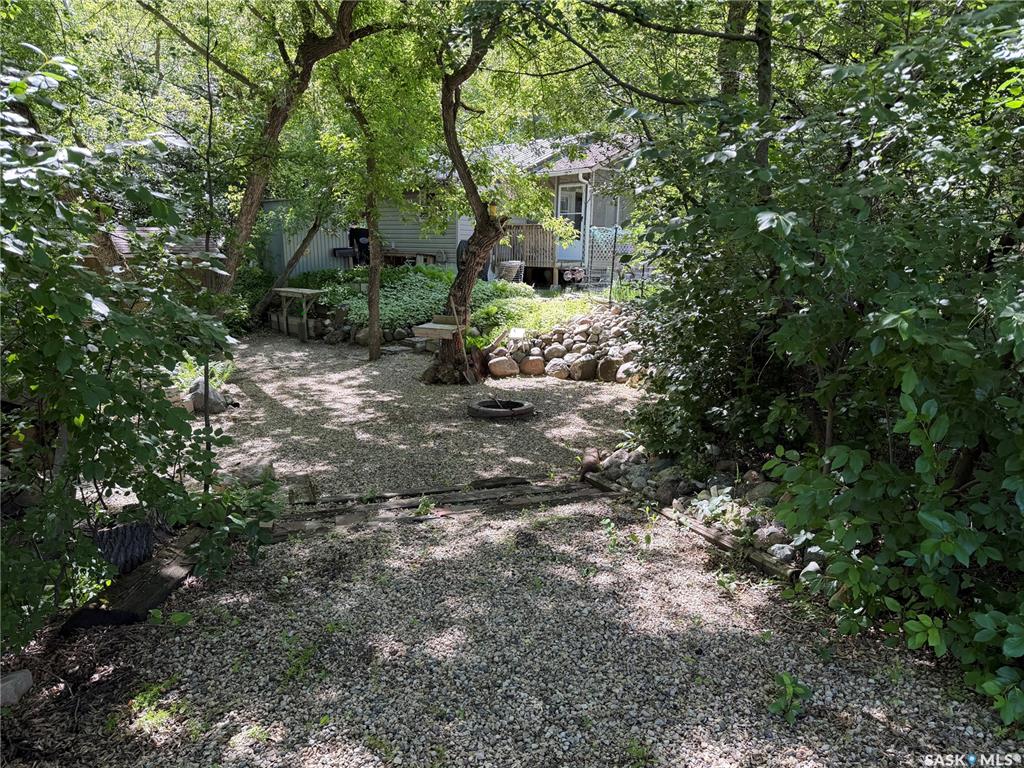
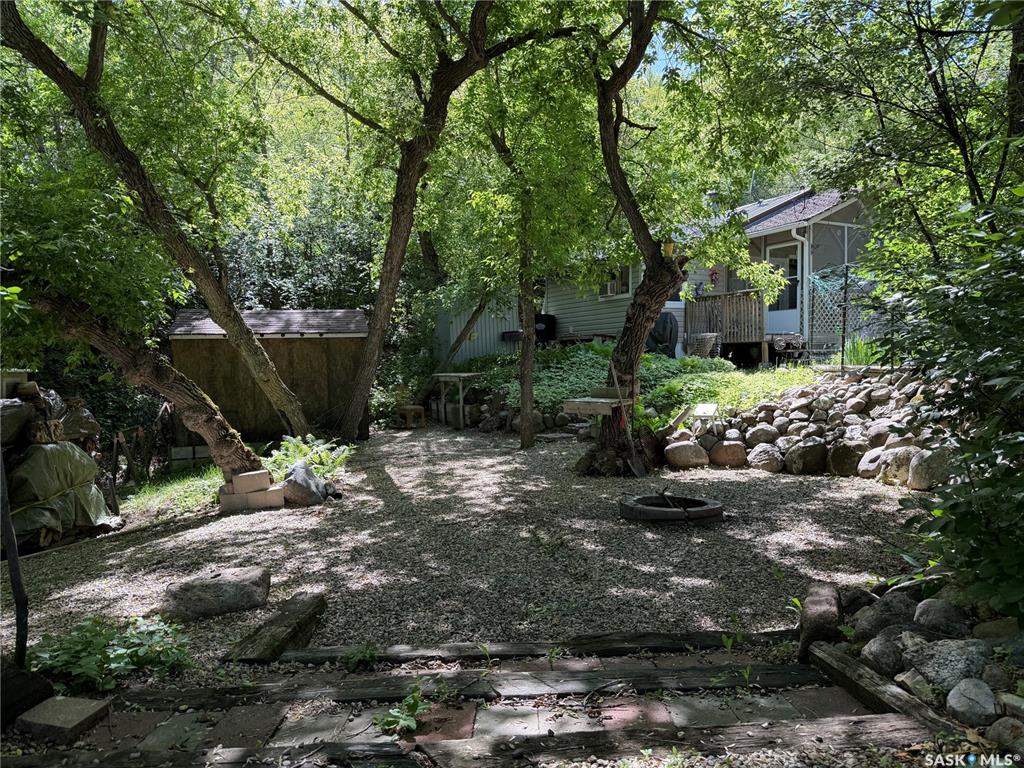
chair: none [239,301,271,341] -> present [394,385,425,428]

